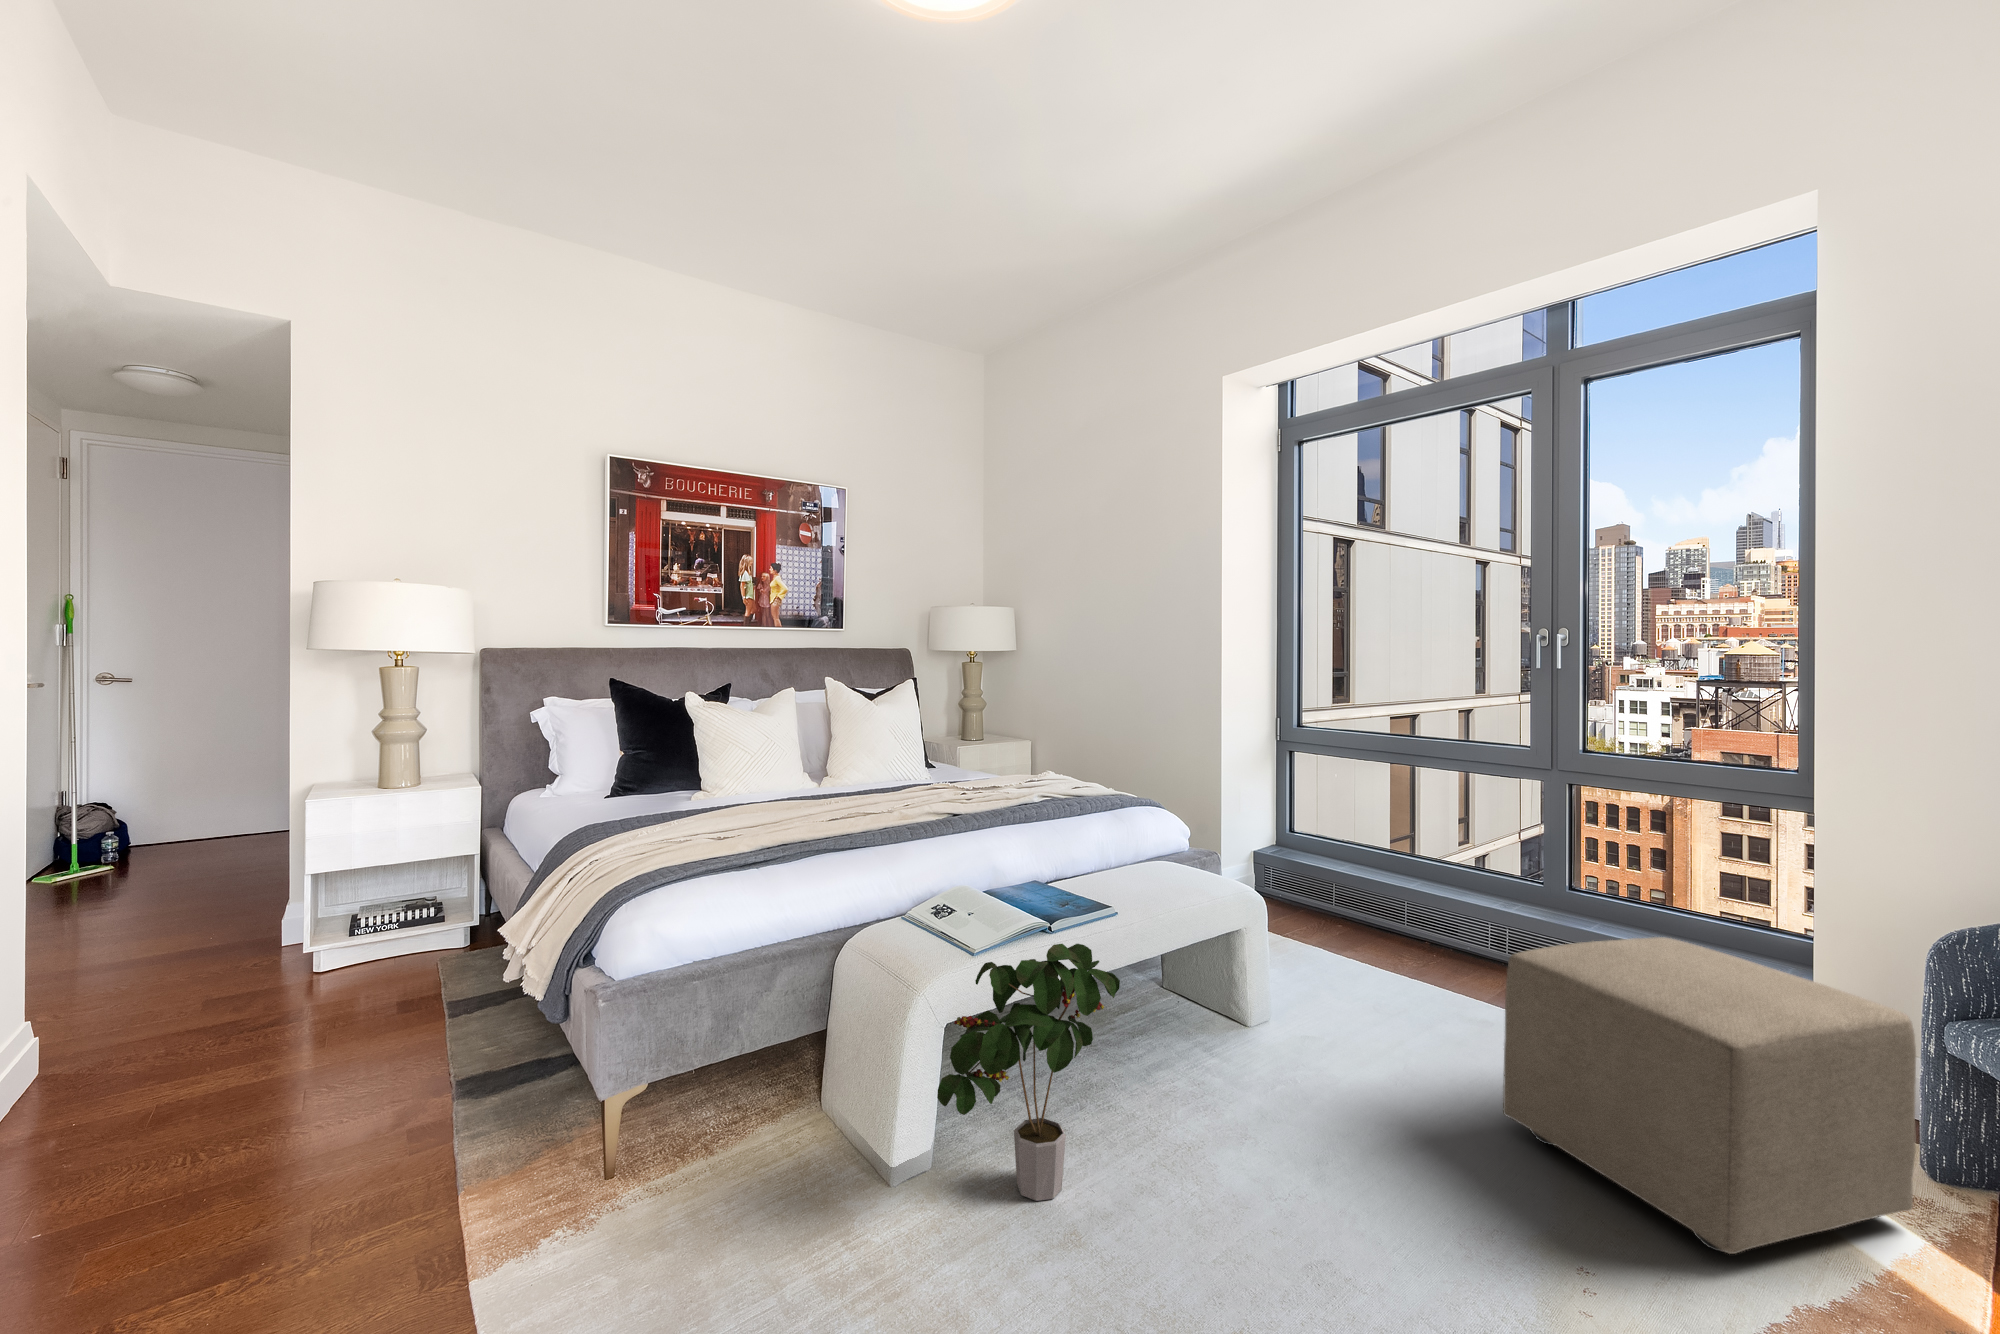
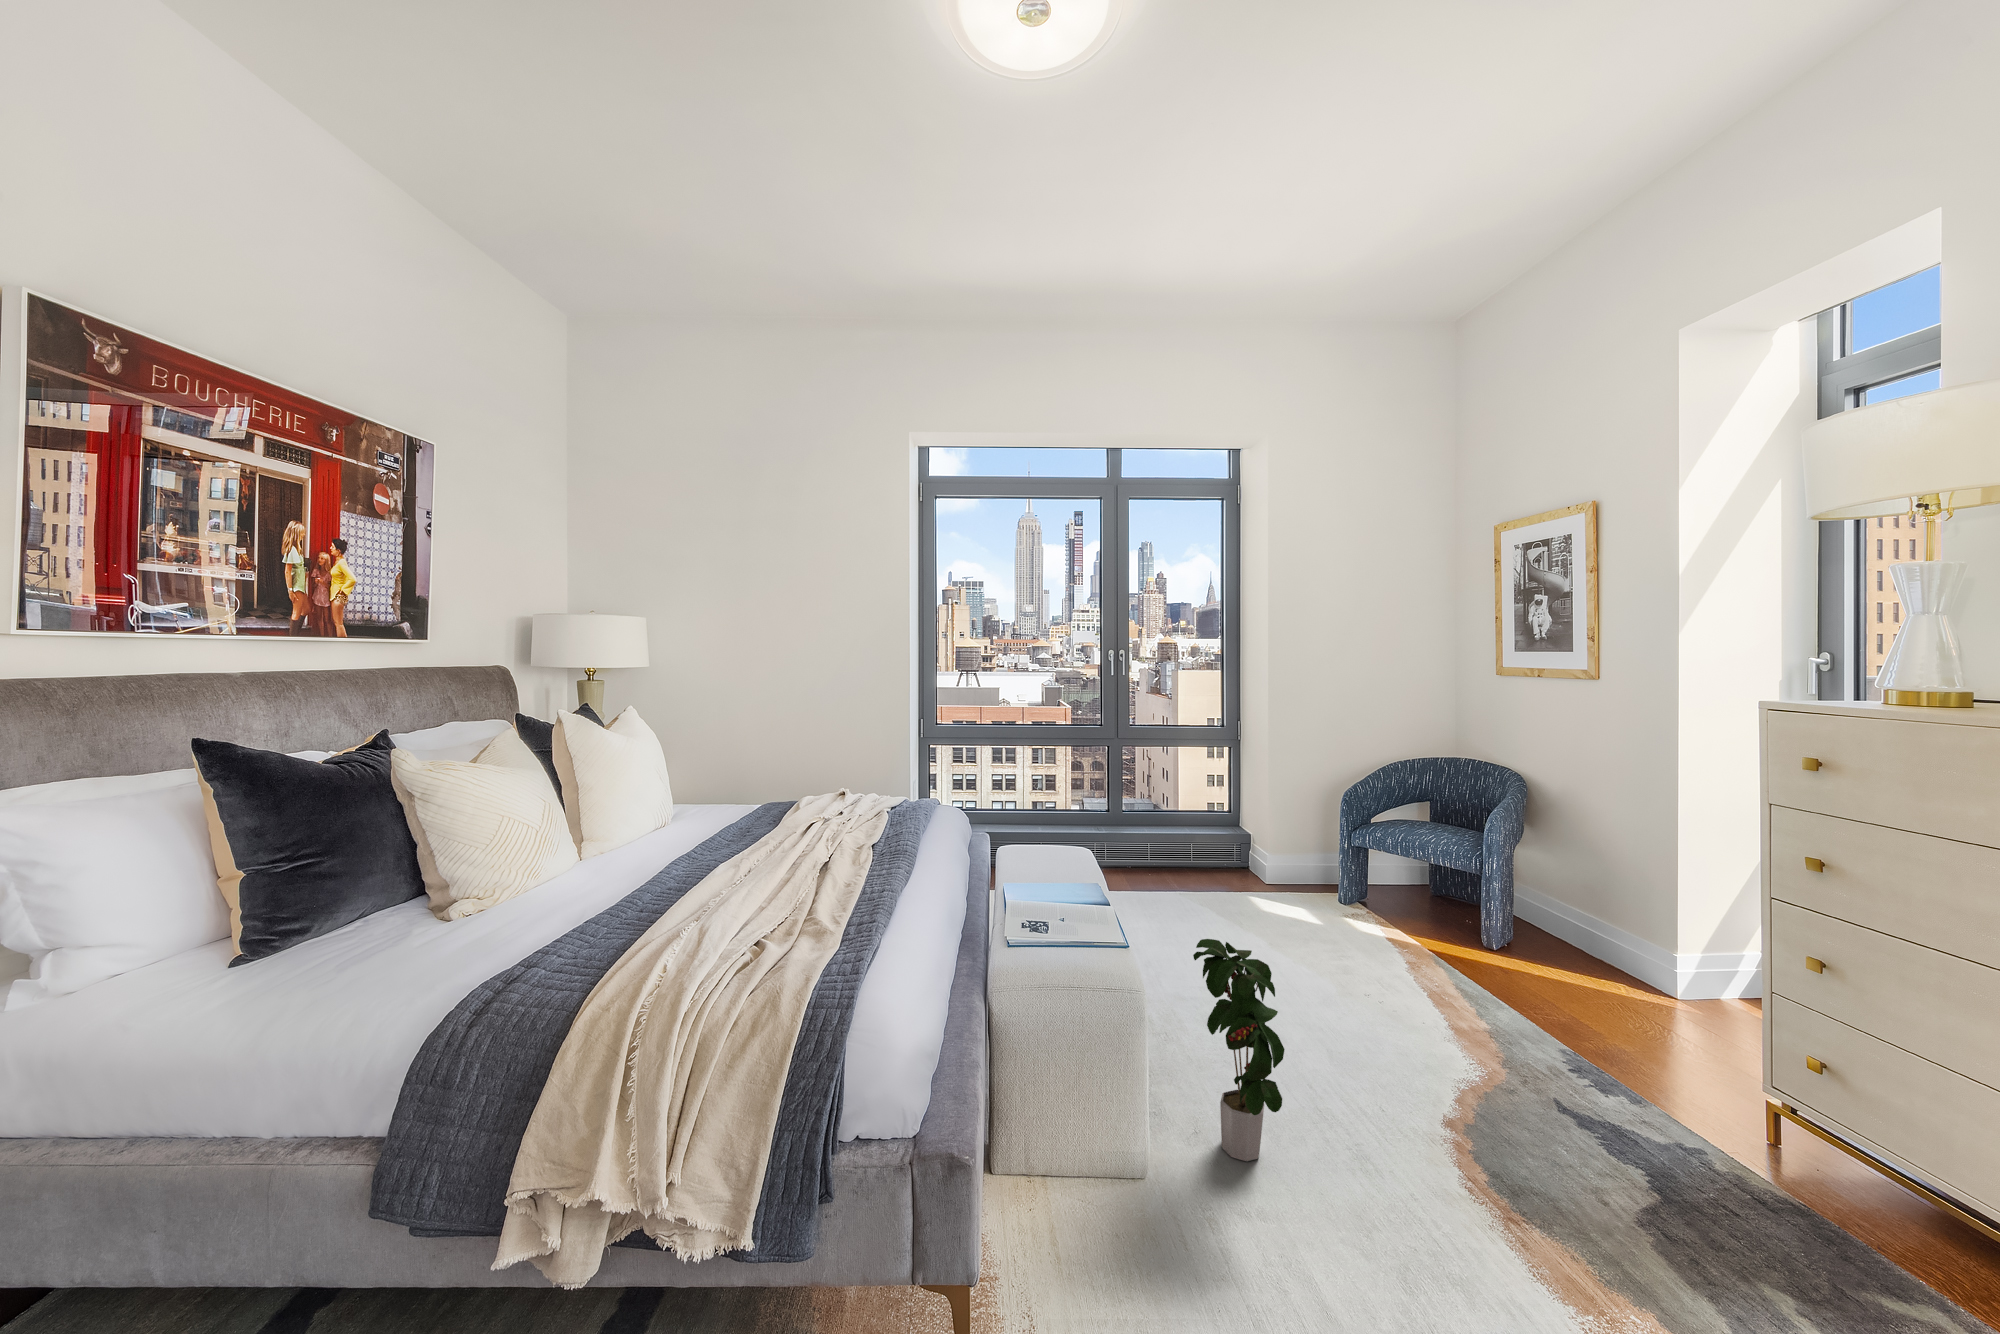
ottoman: present [1503,937,1916,1254] -> none [1279,839,1430,991]

